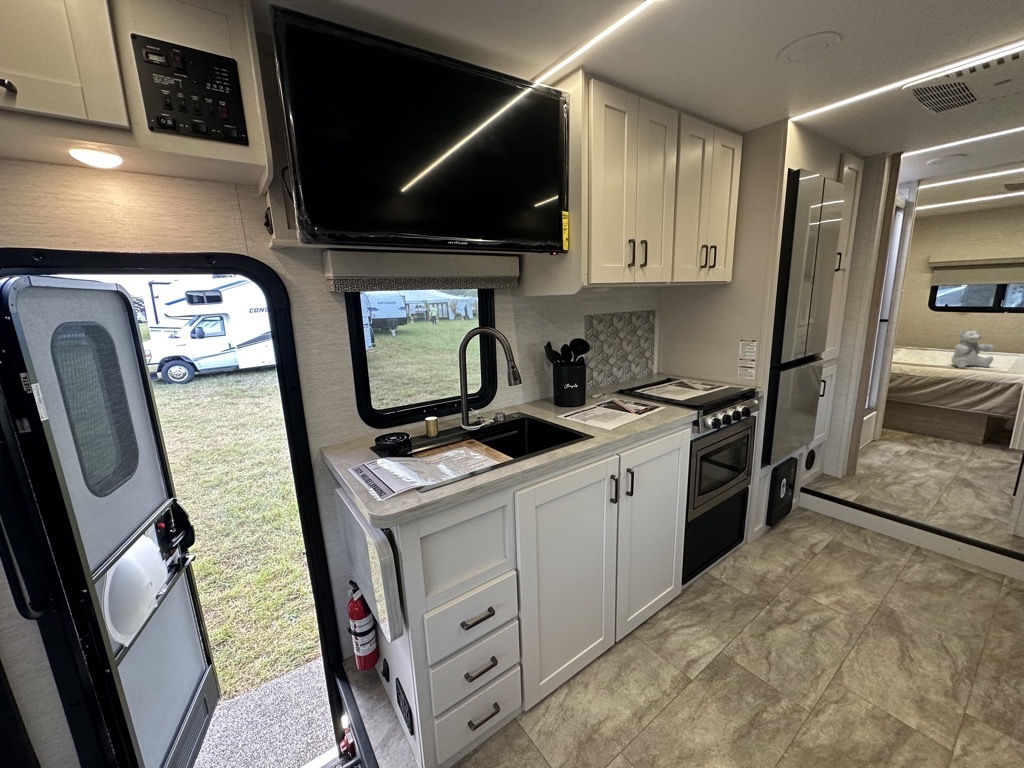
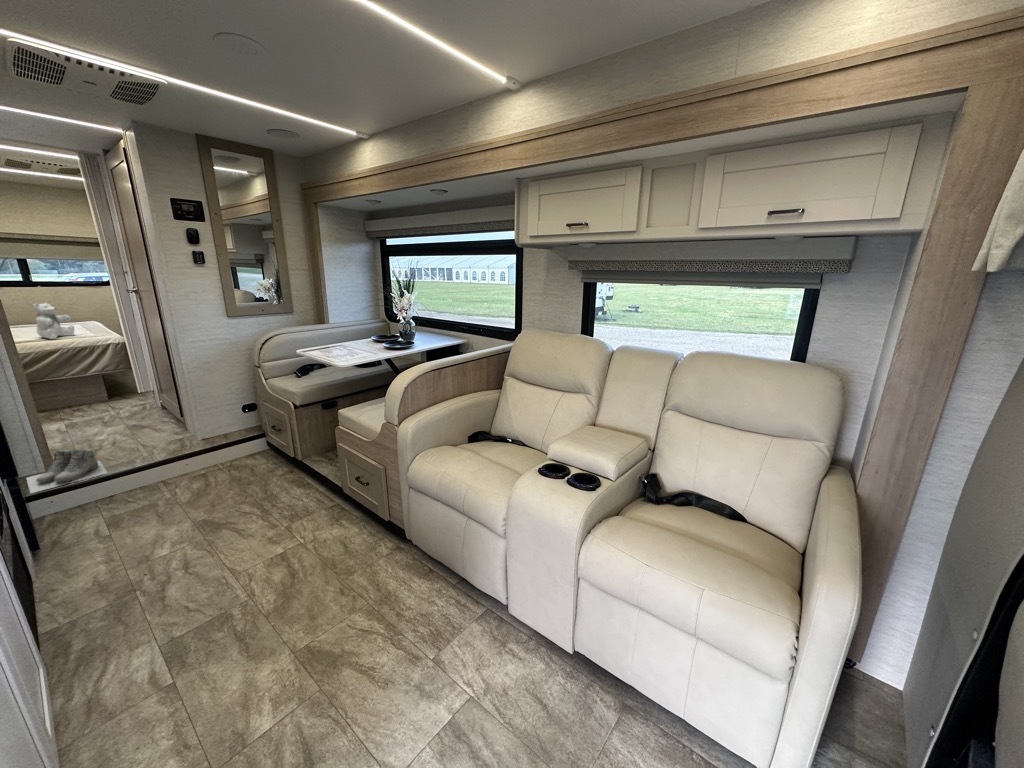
boots: none [812,465,885,506] -> present [27,449,107,493]

